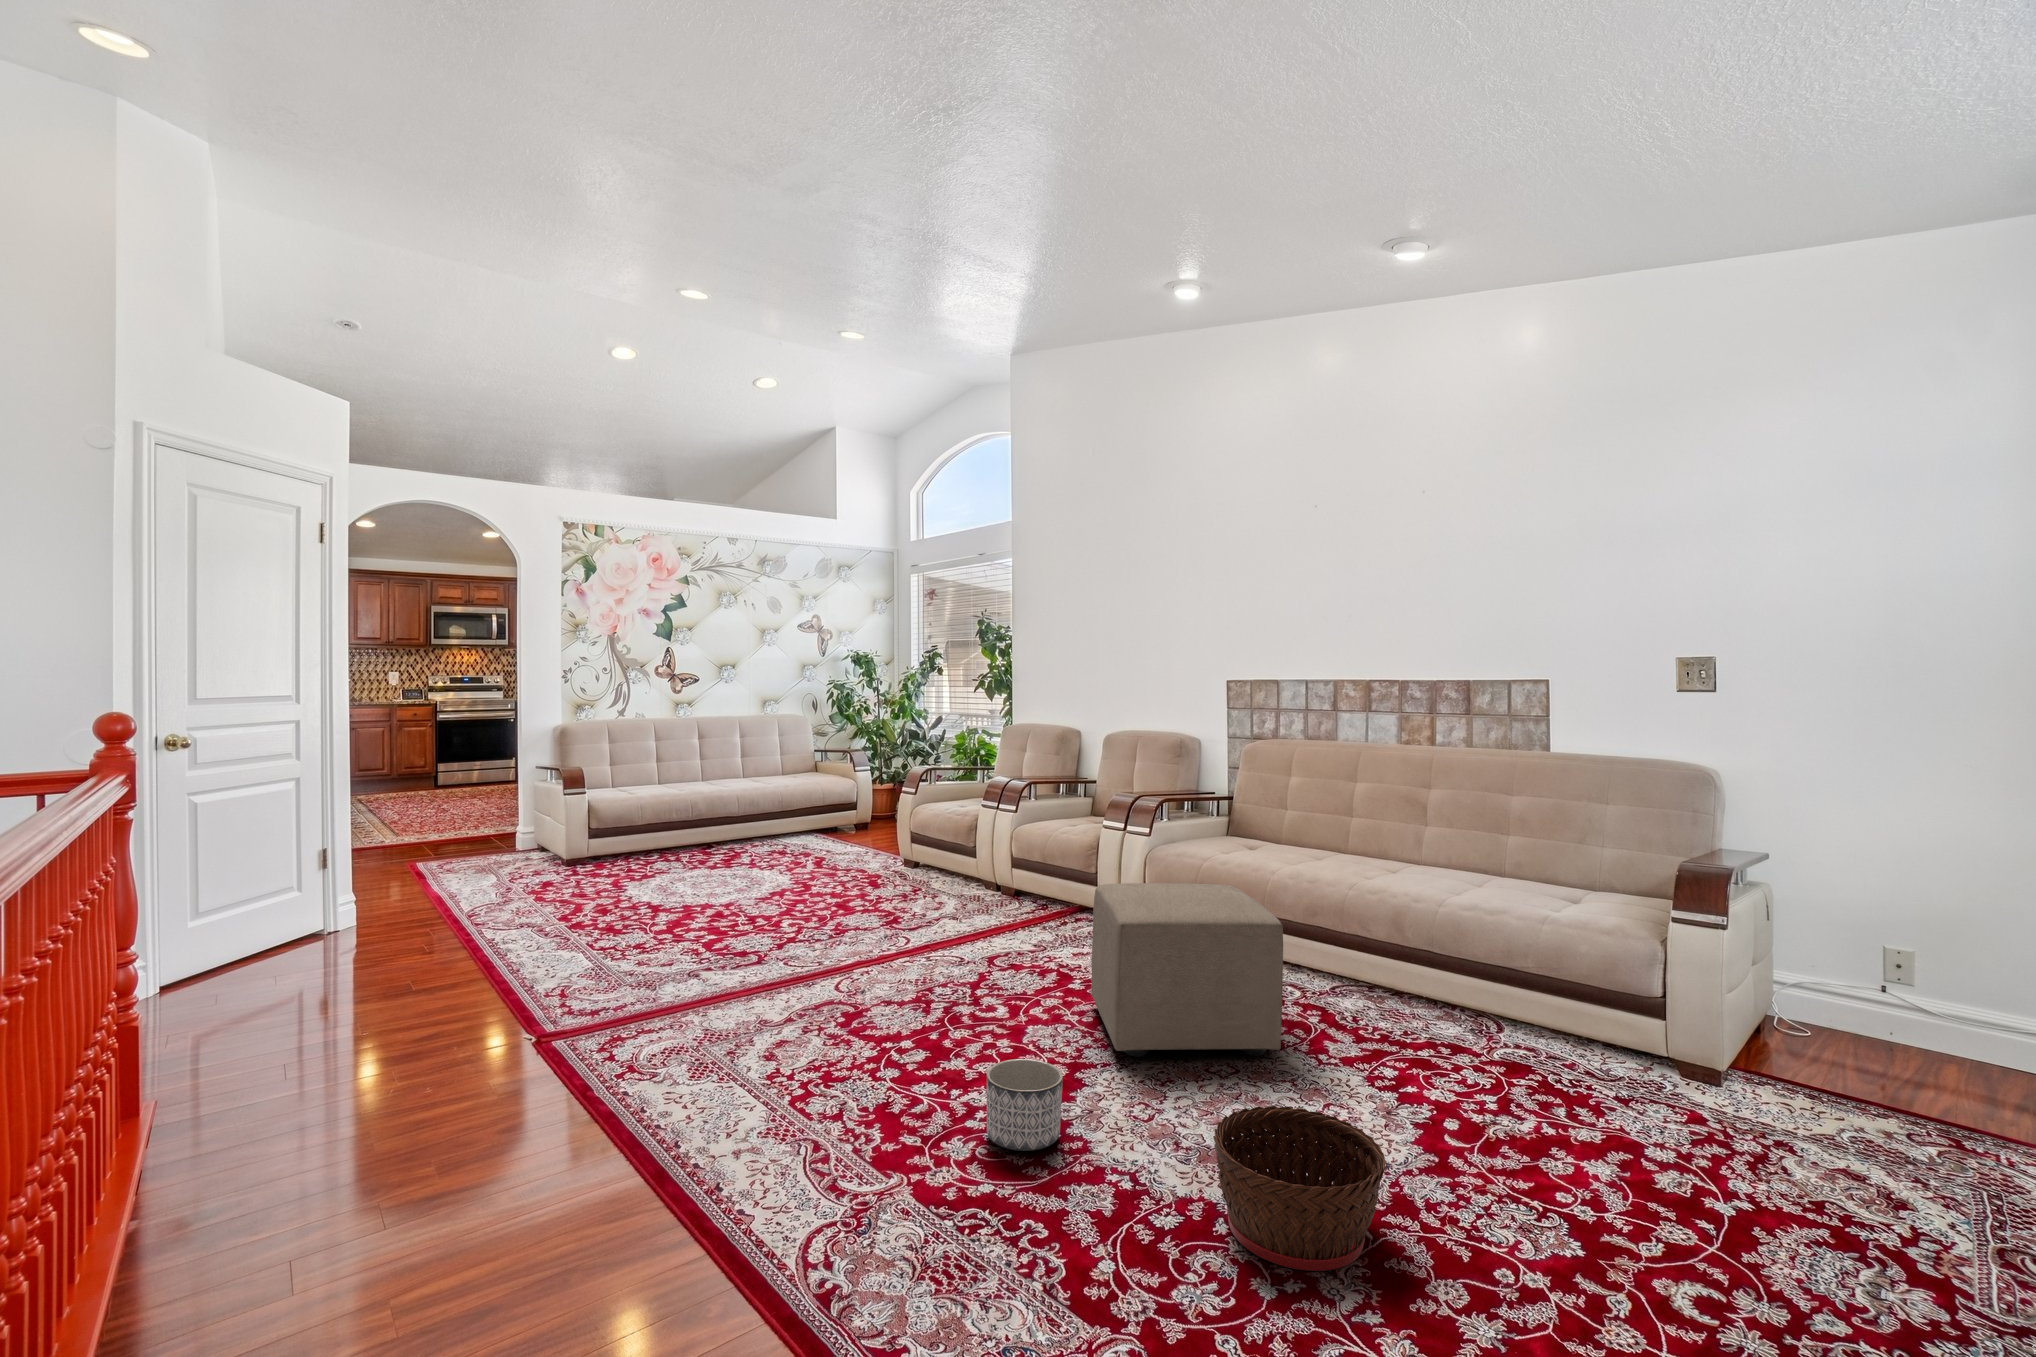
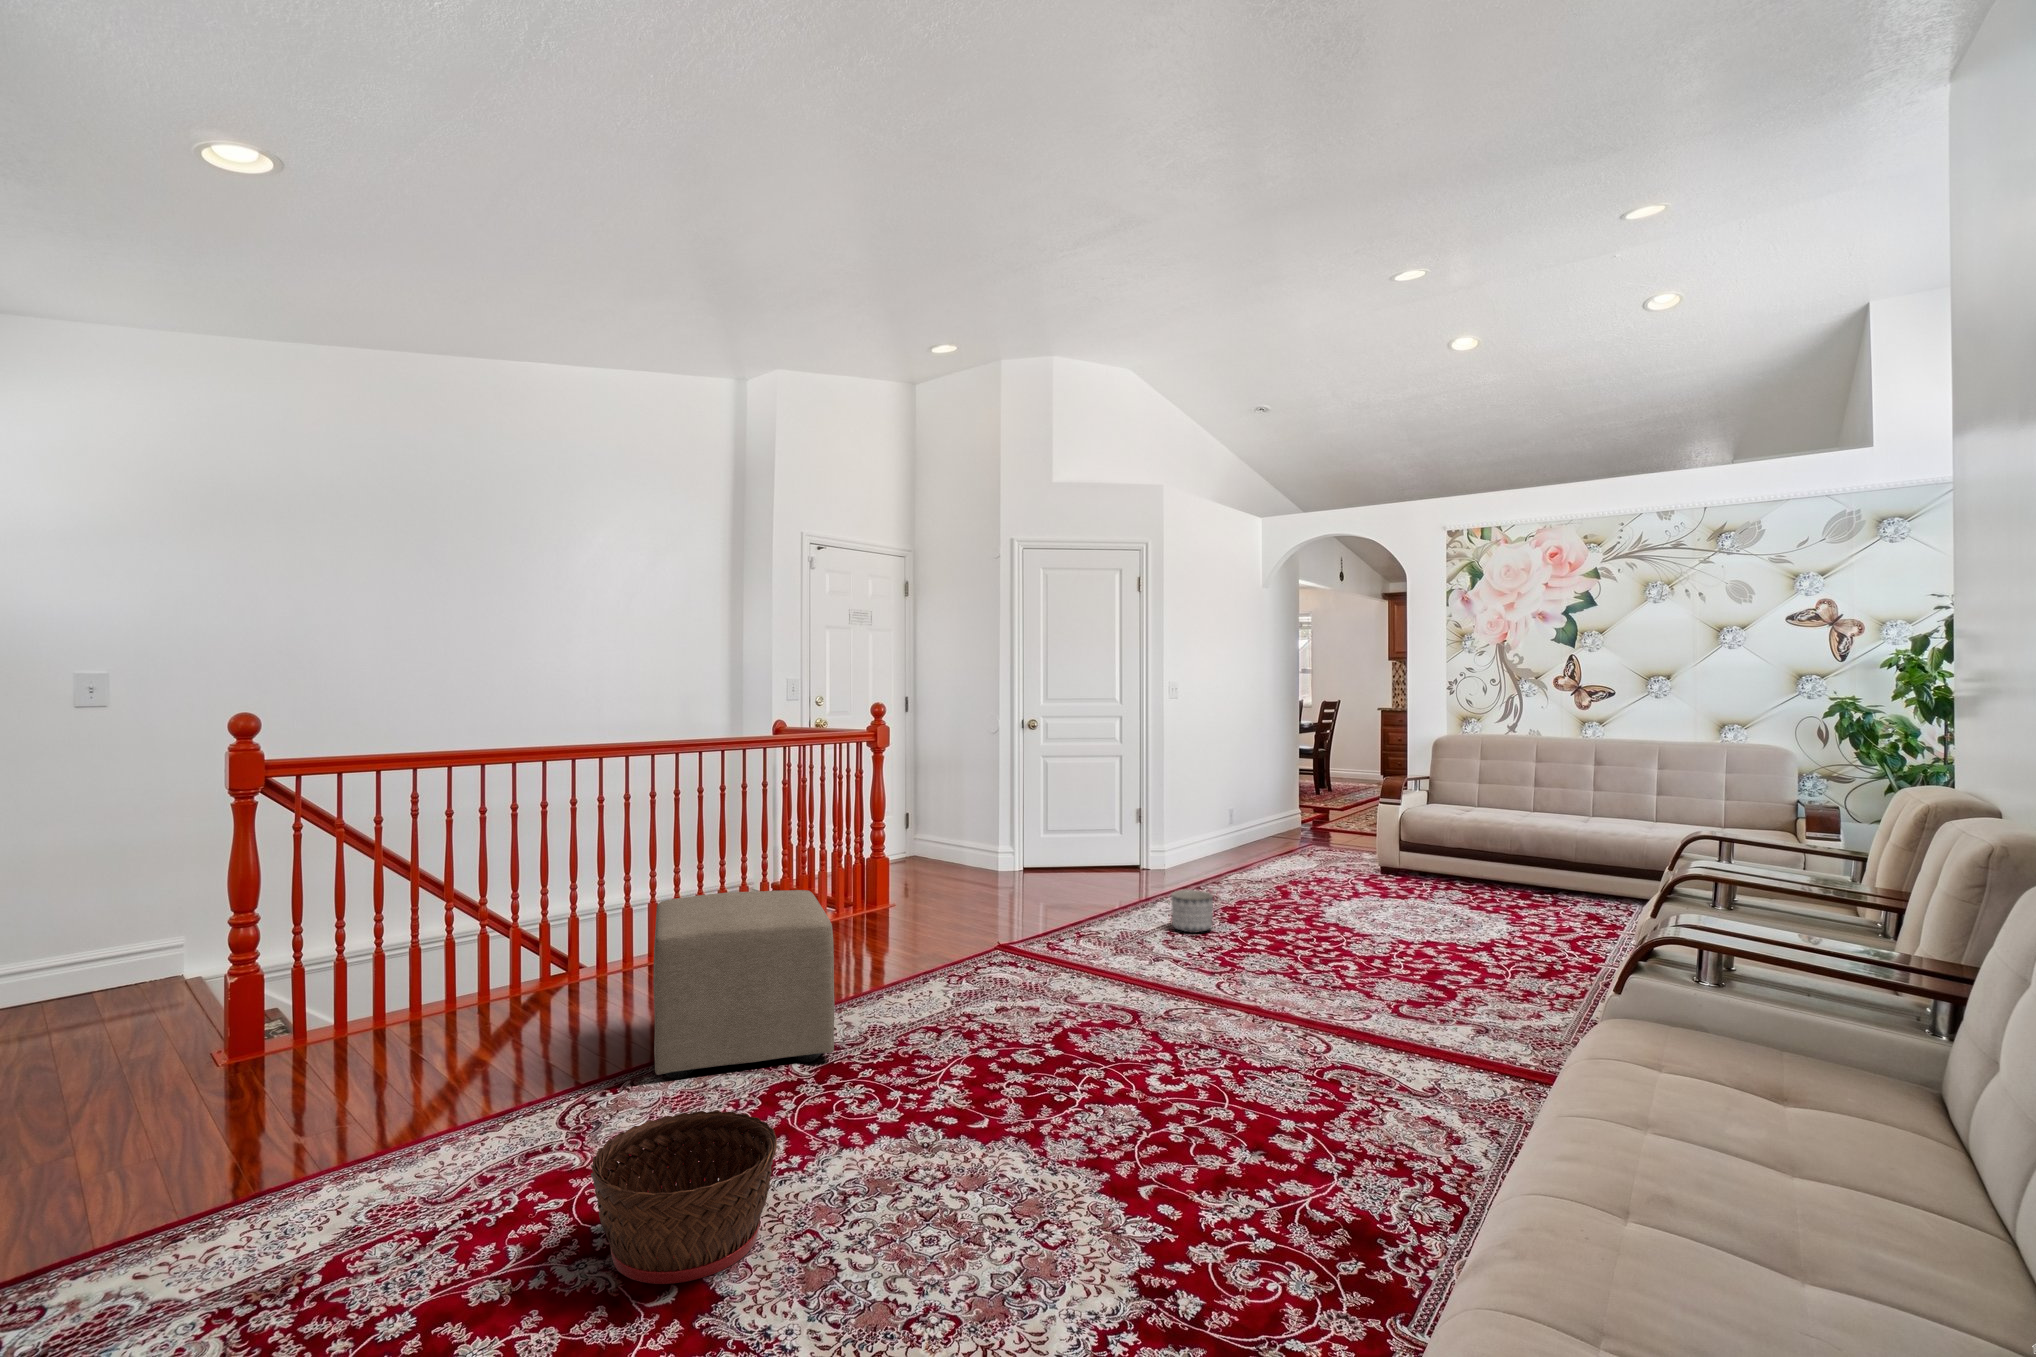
ottoman: present [1091,883,1283,1057] -> present [654,890,835,1079]
planter: present [987,1059,1063,1151] -> present [1171,890,1213,933]

